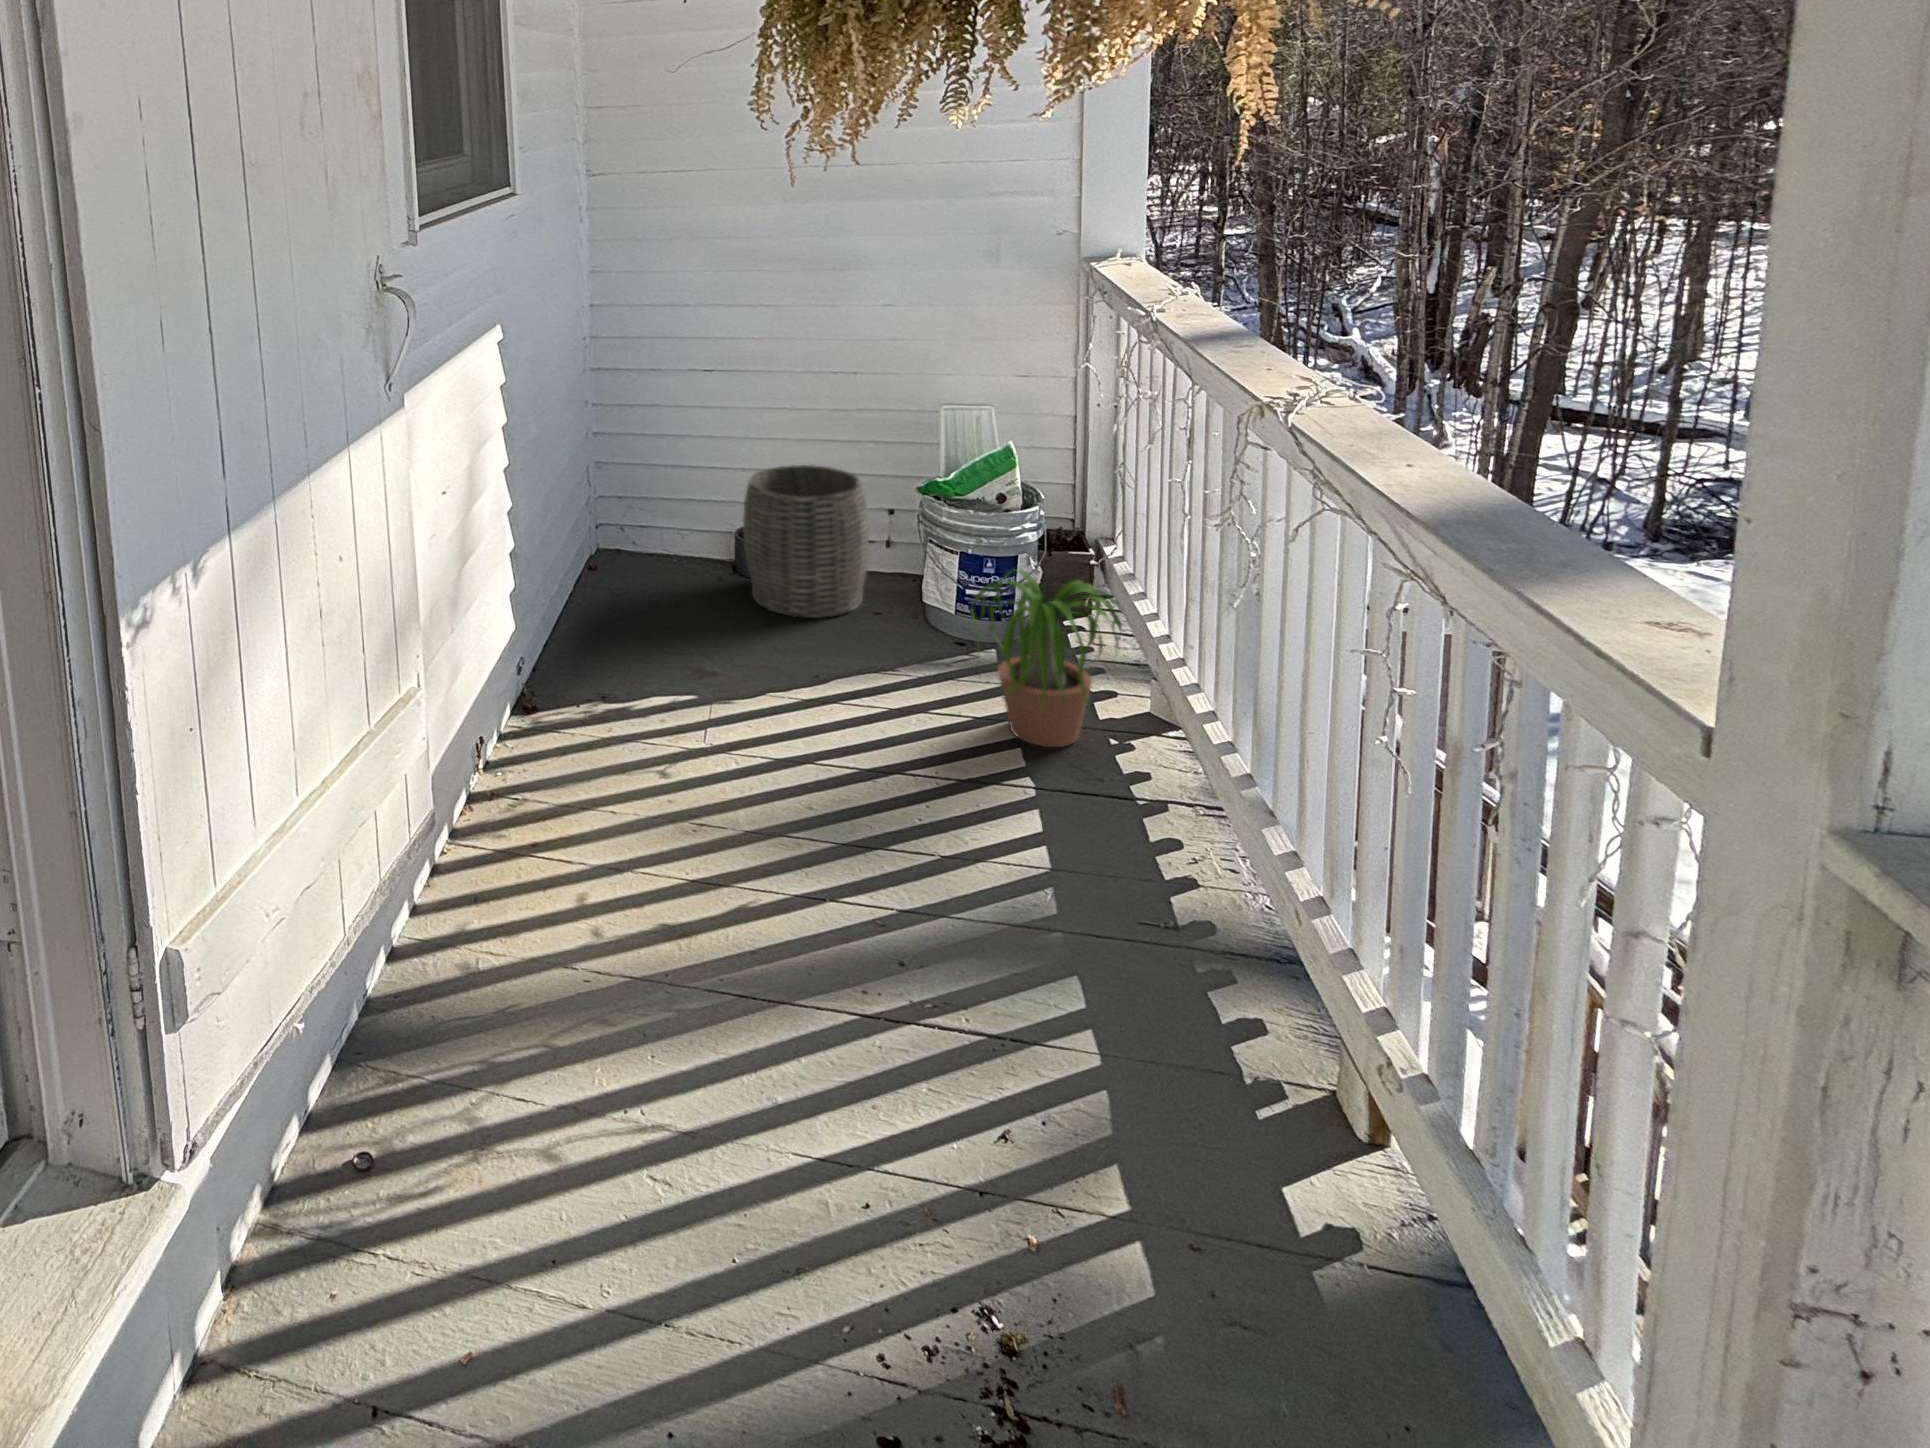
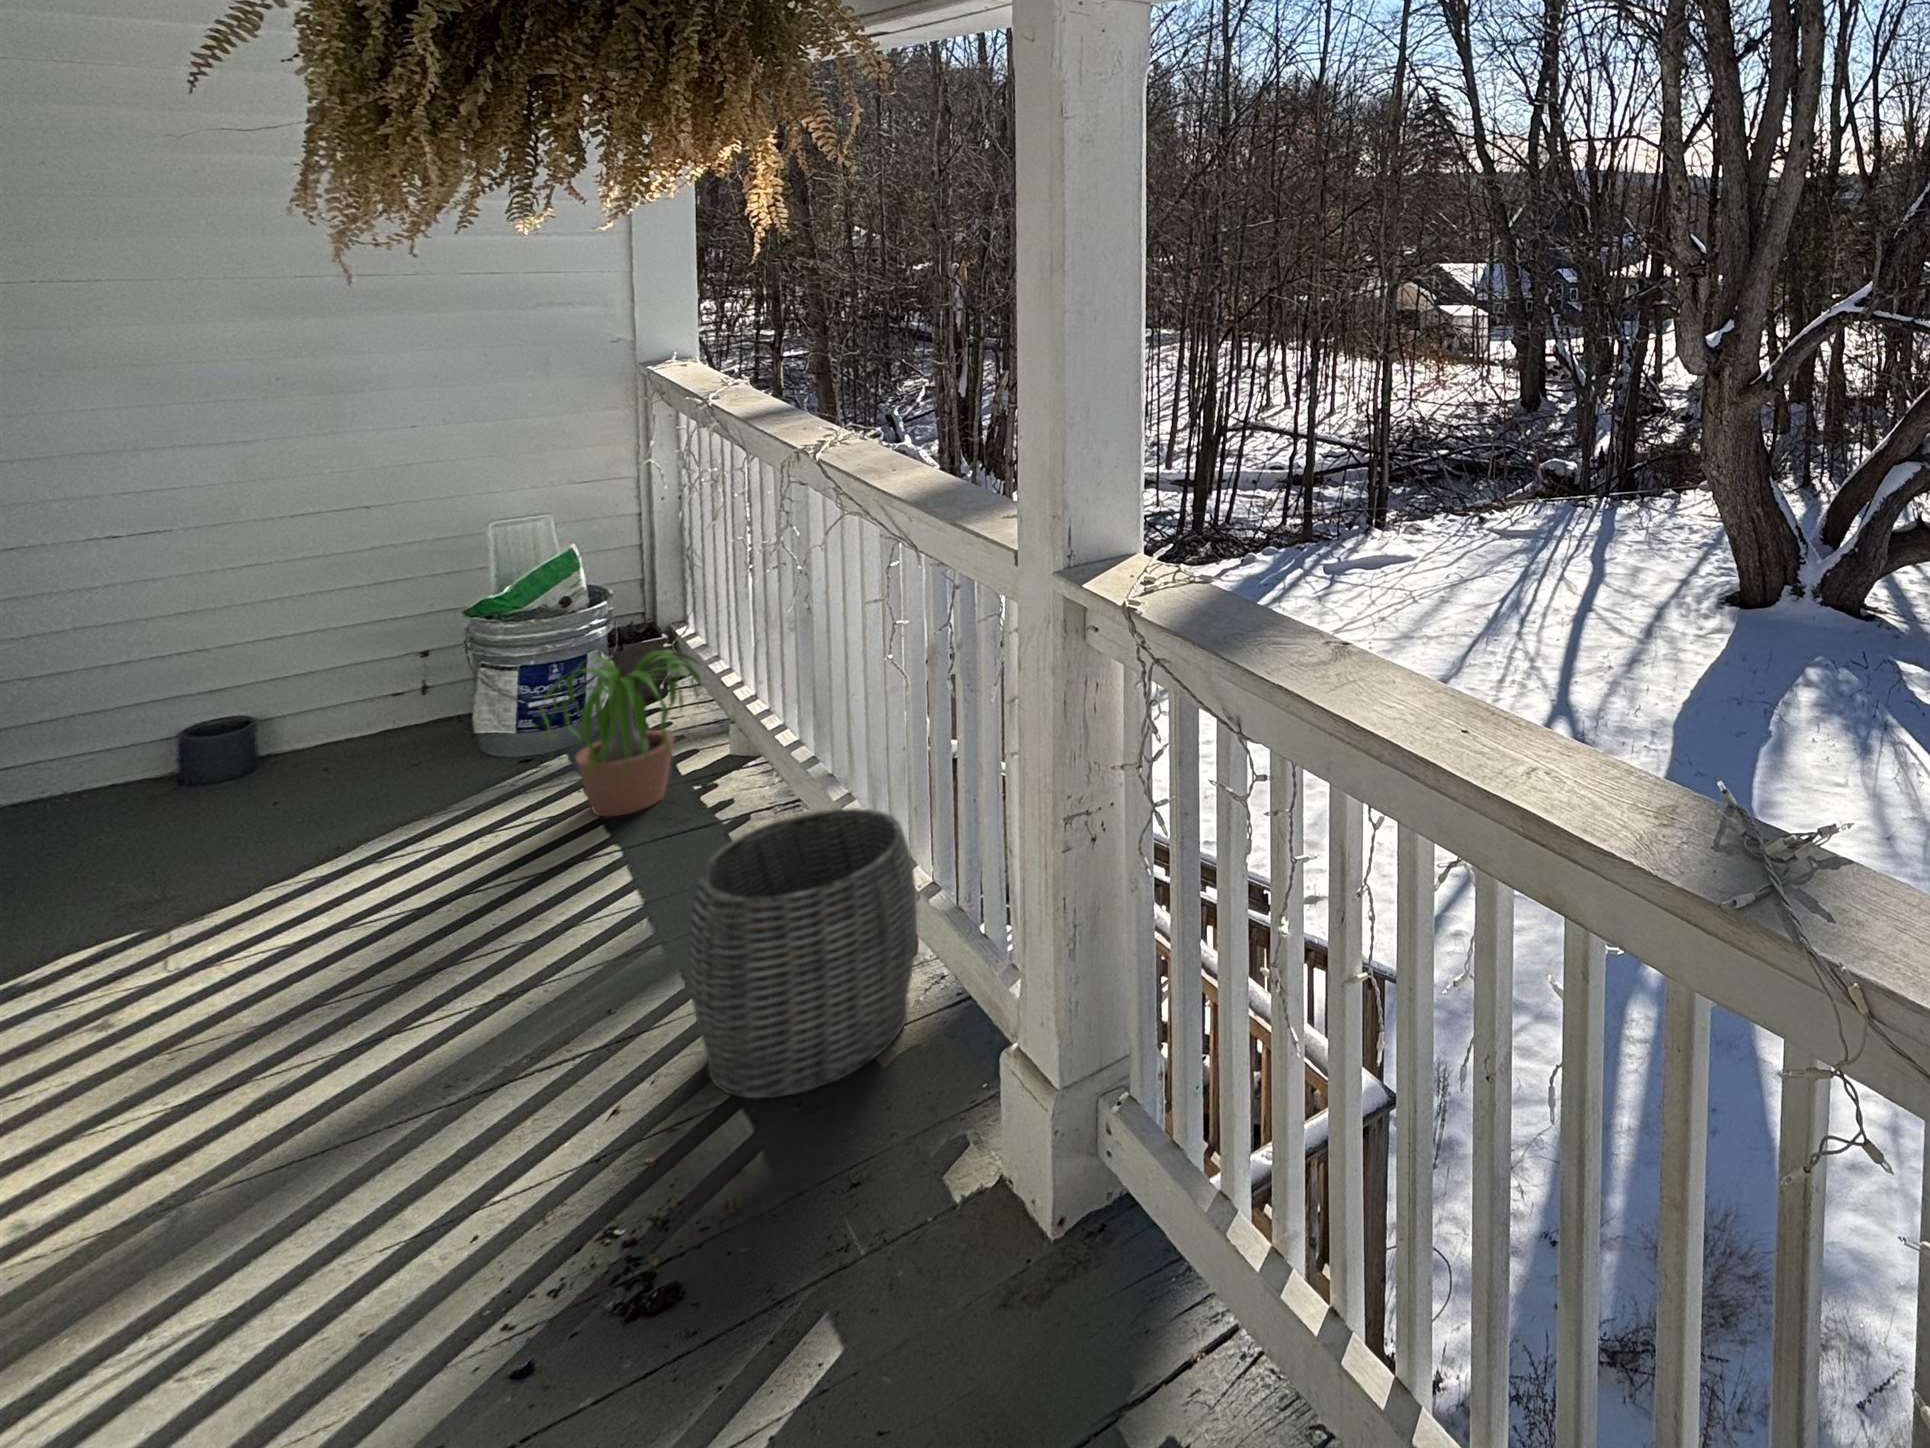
woven basket: present [743,465,869,618] -> present [689,808,917,1098]

